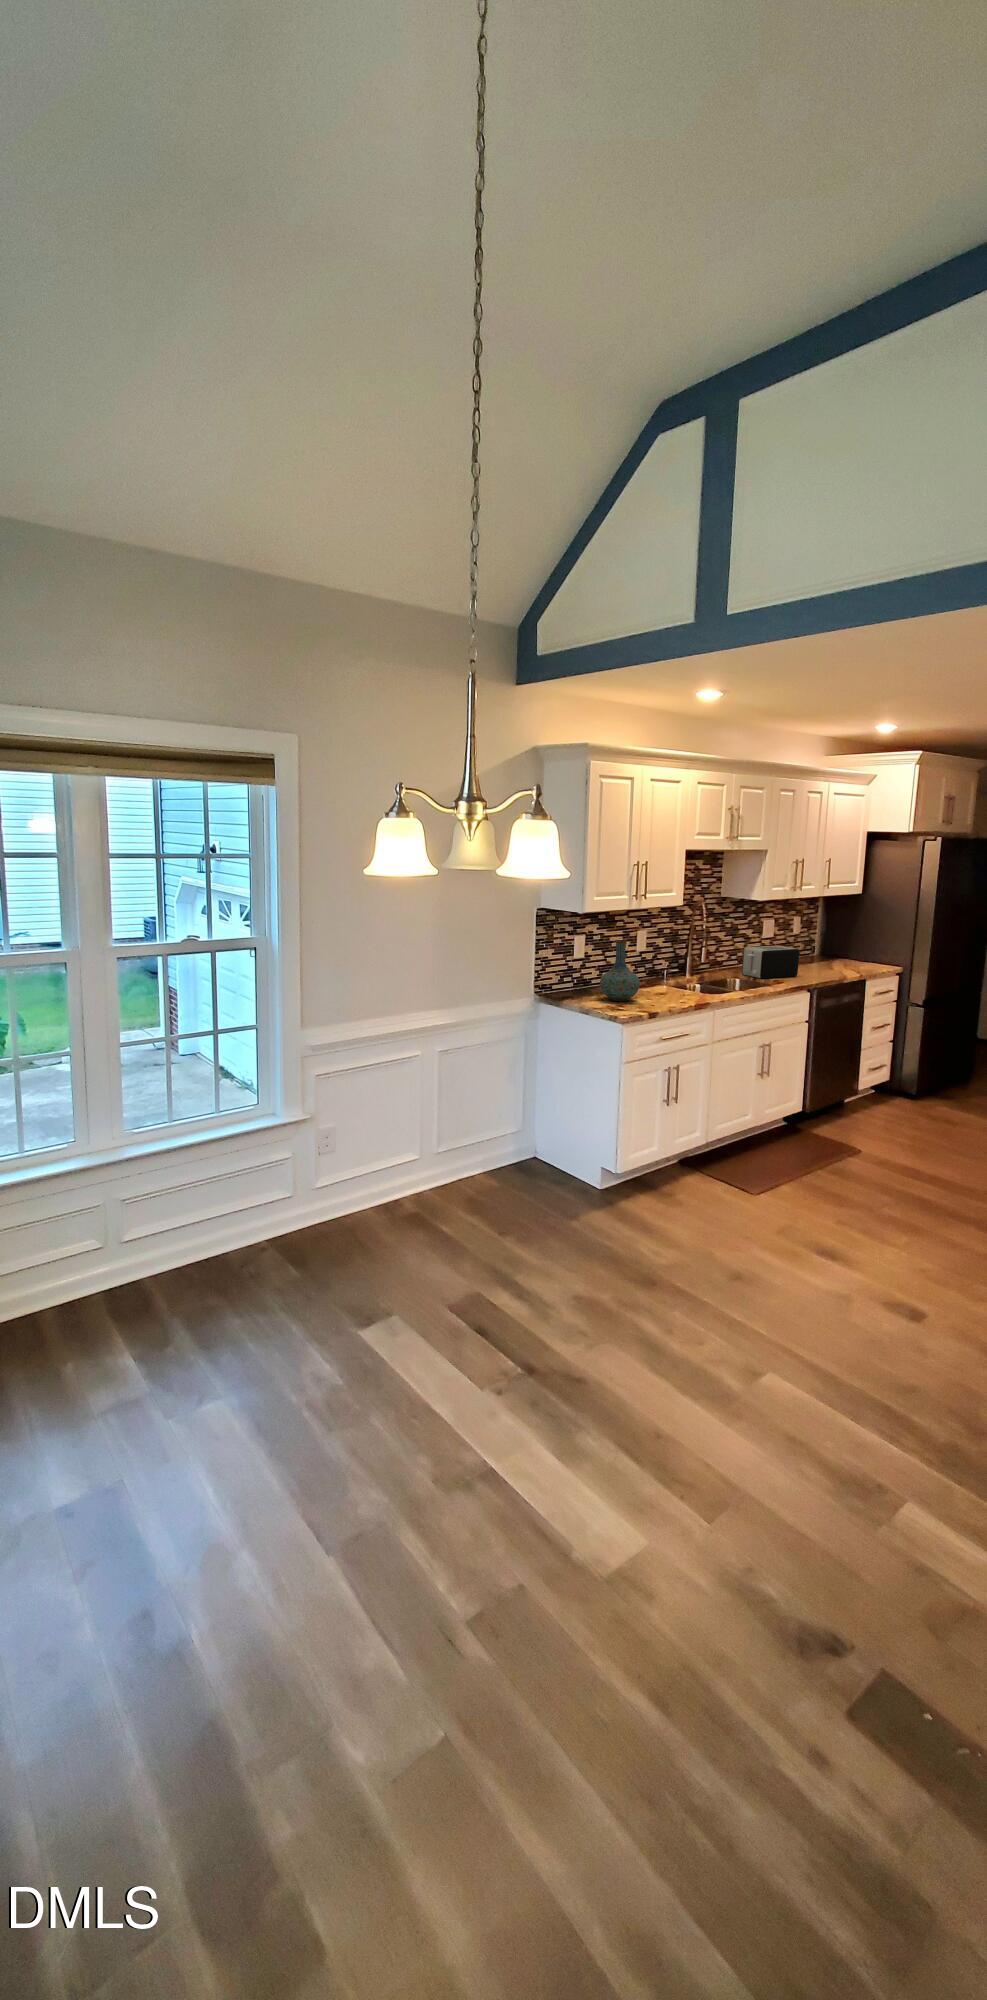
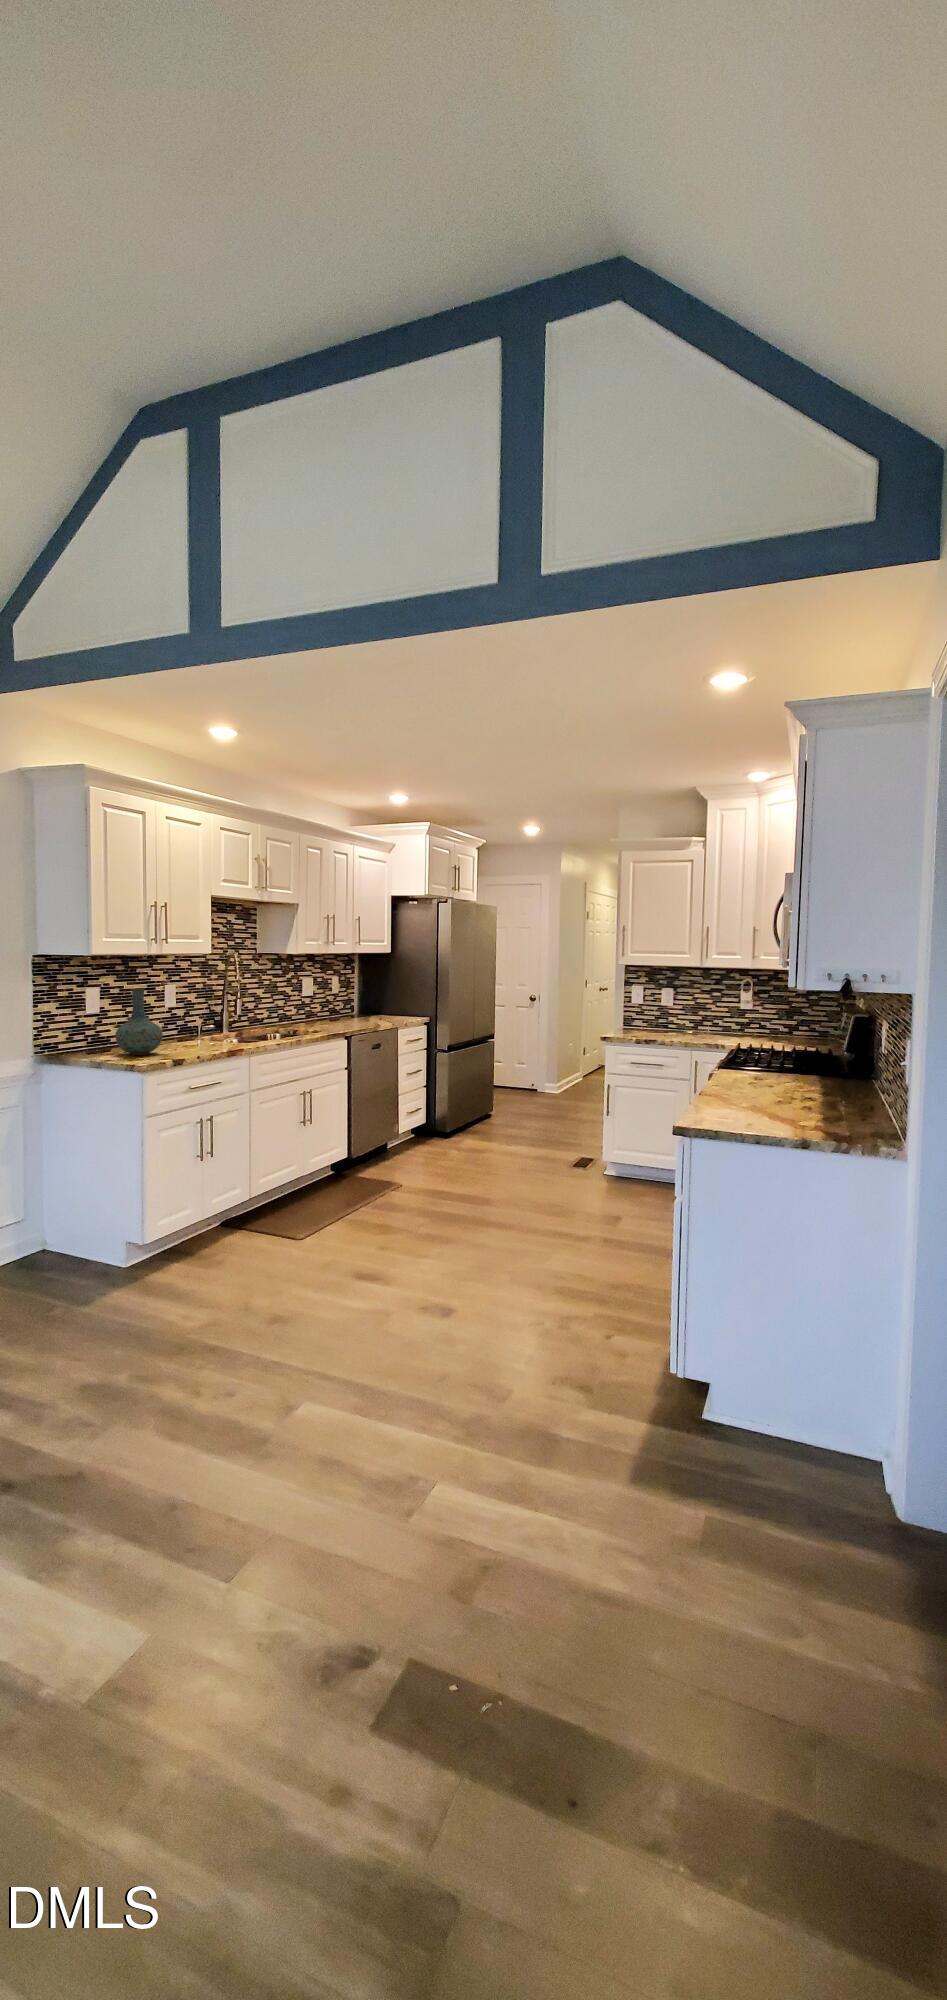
toaster: present [742,946,800,979] -> none [282,1000,336,1031]

